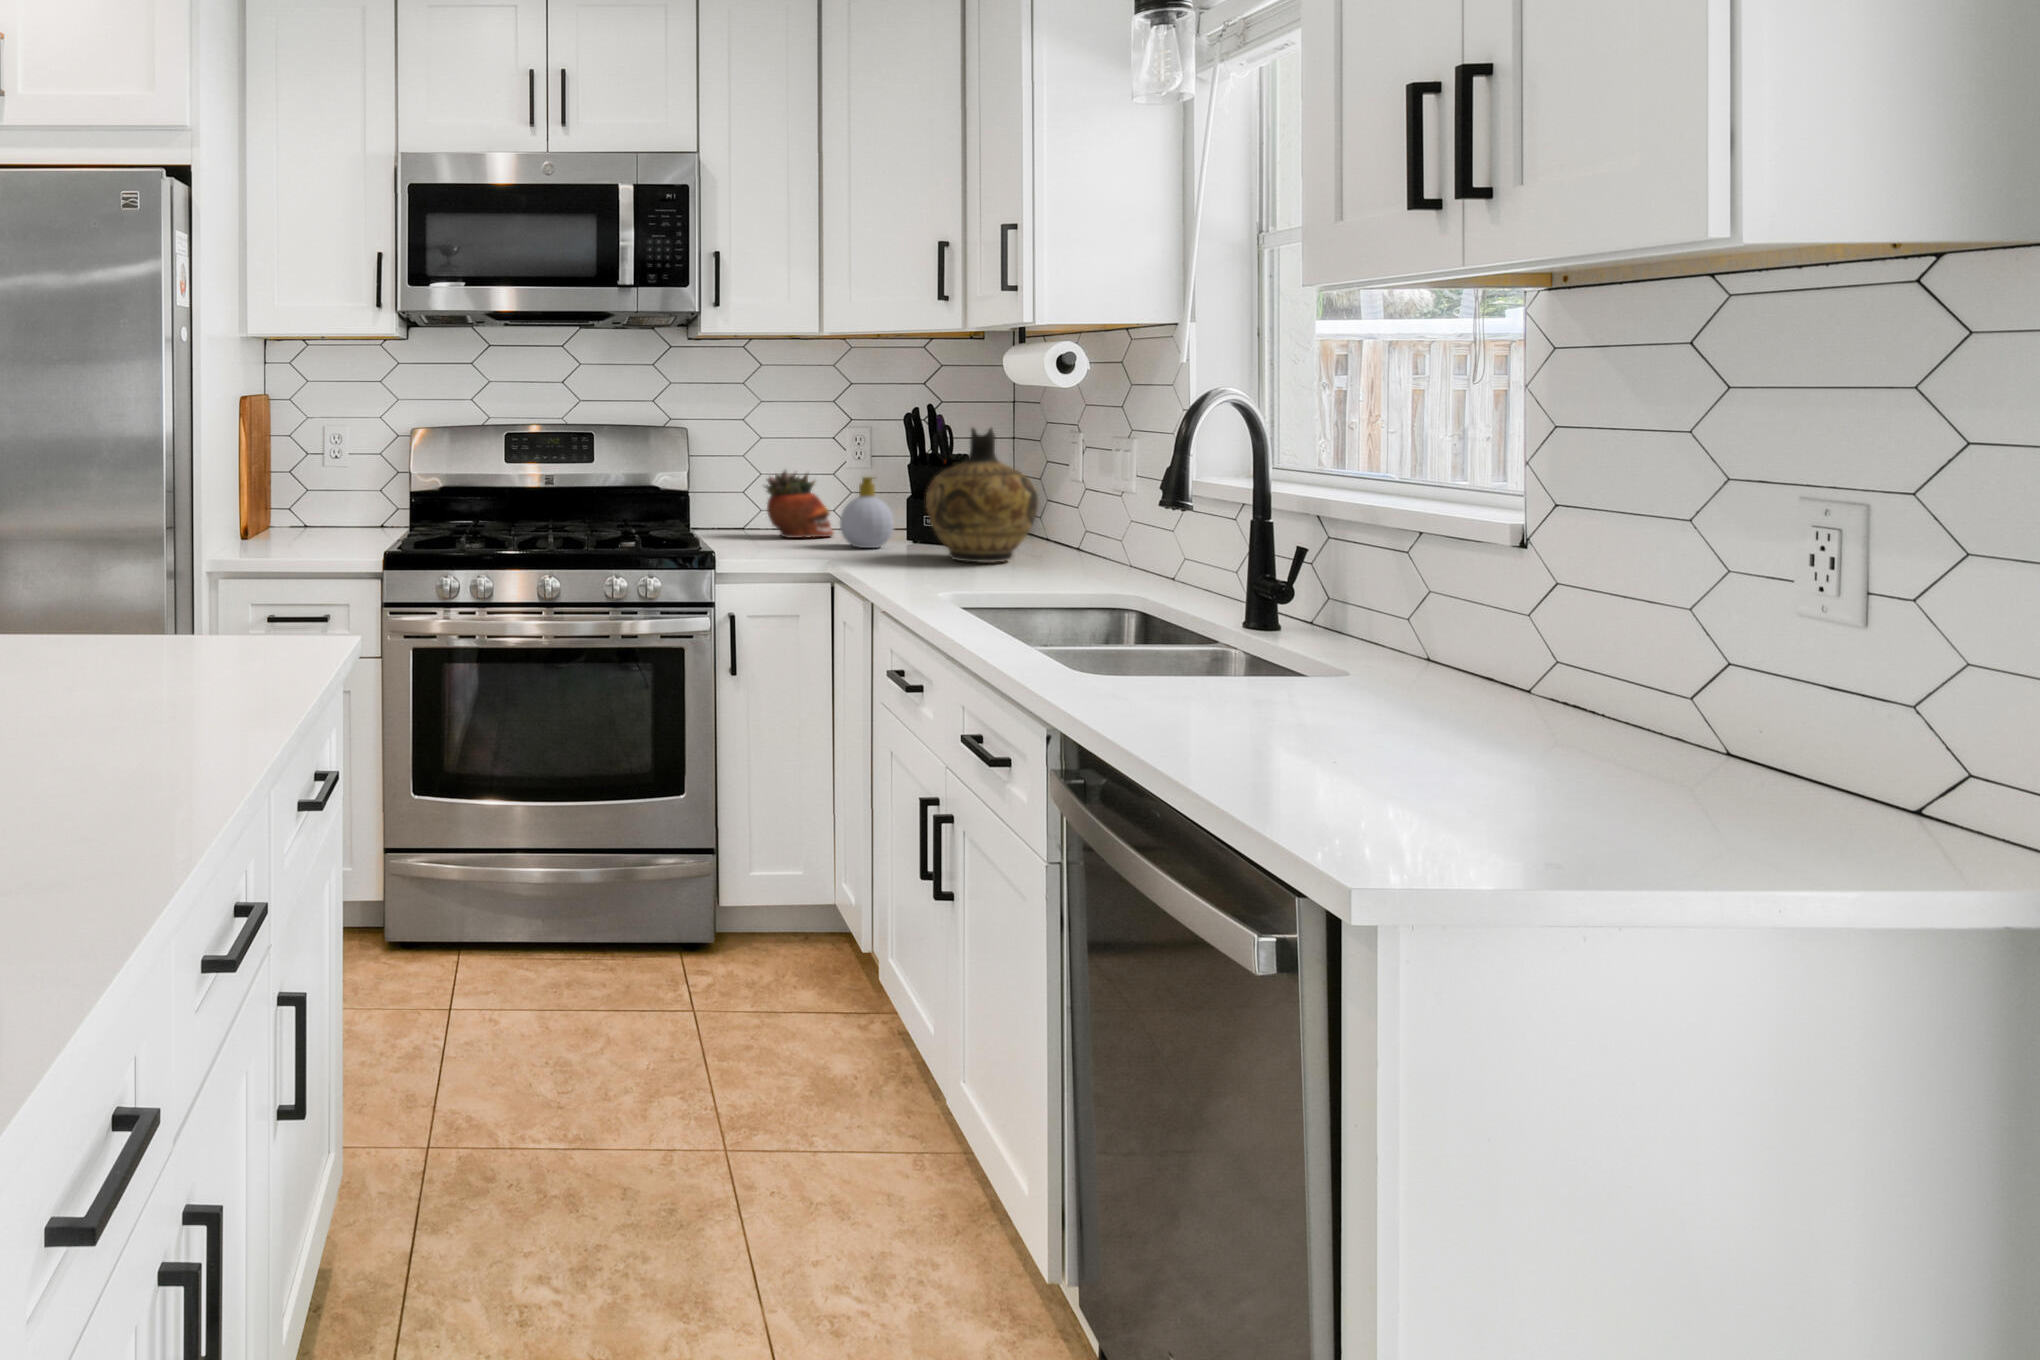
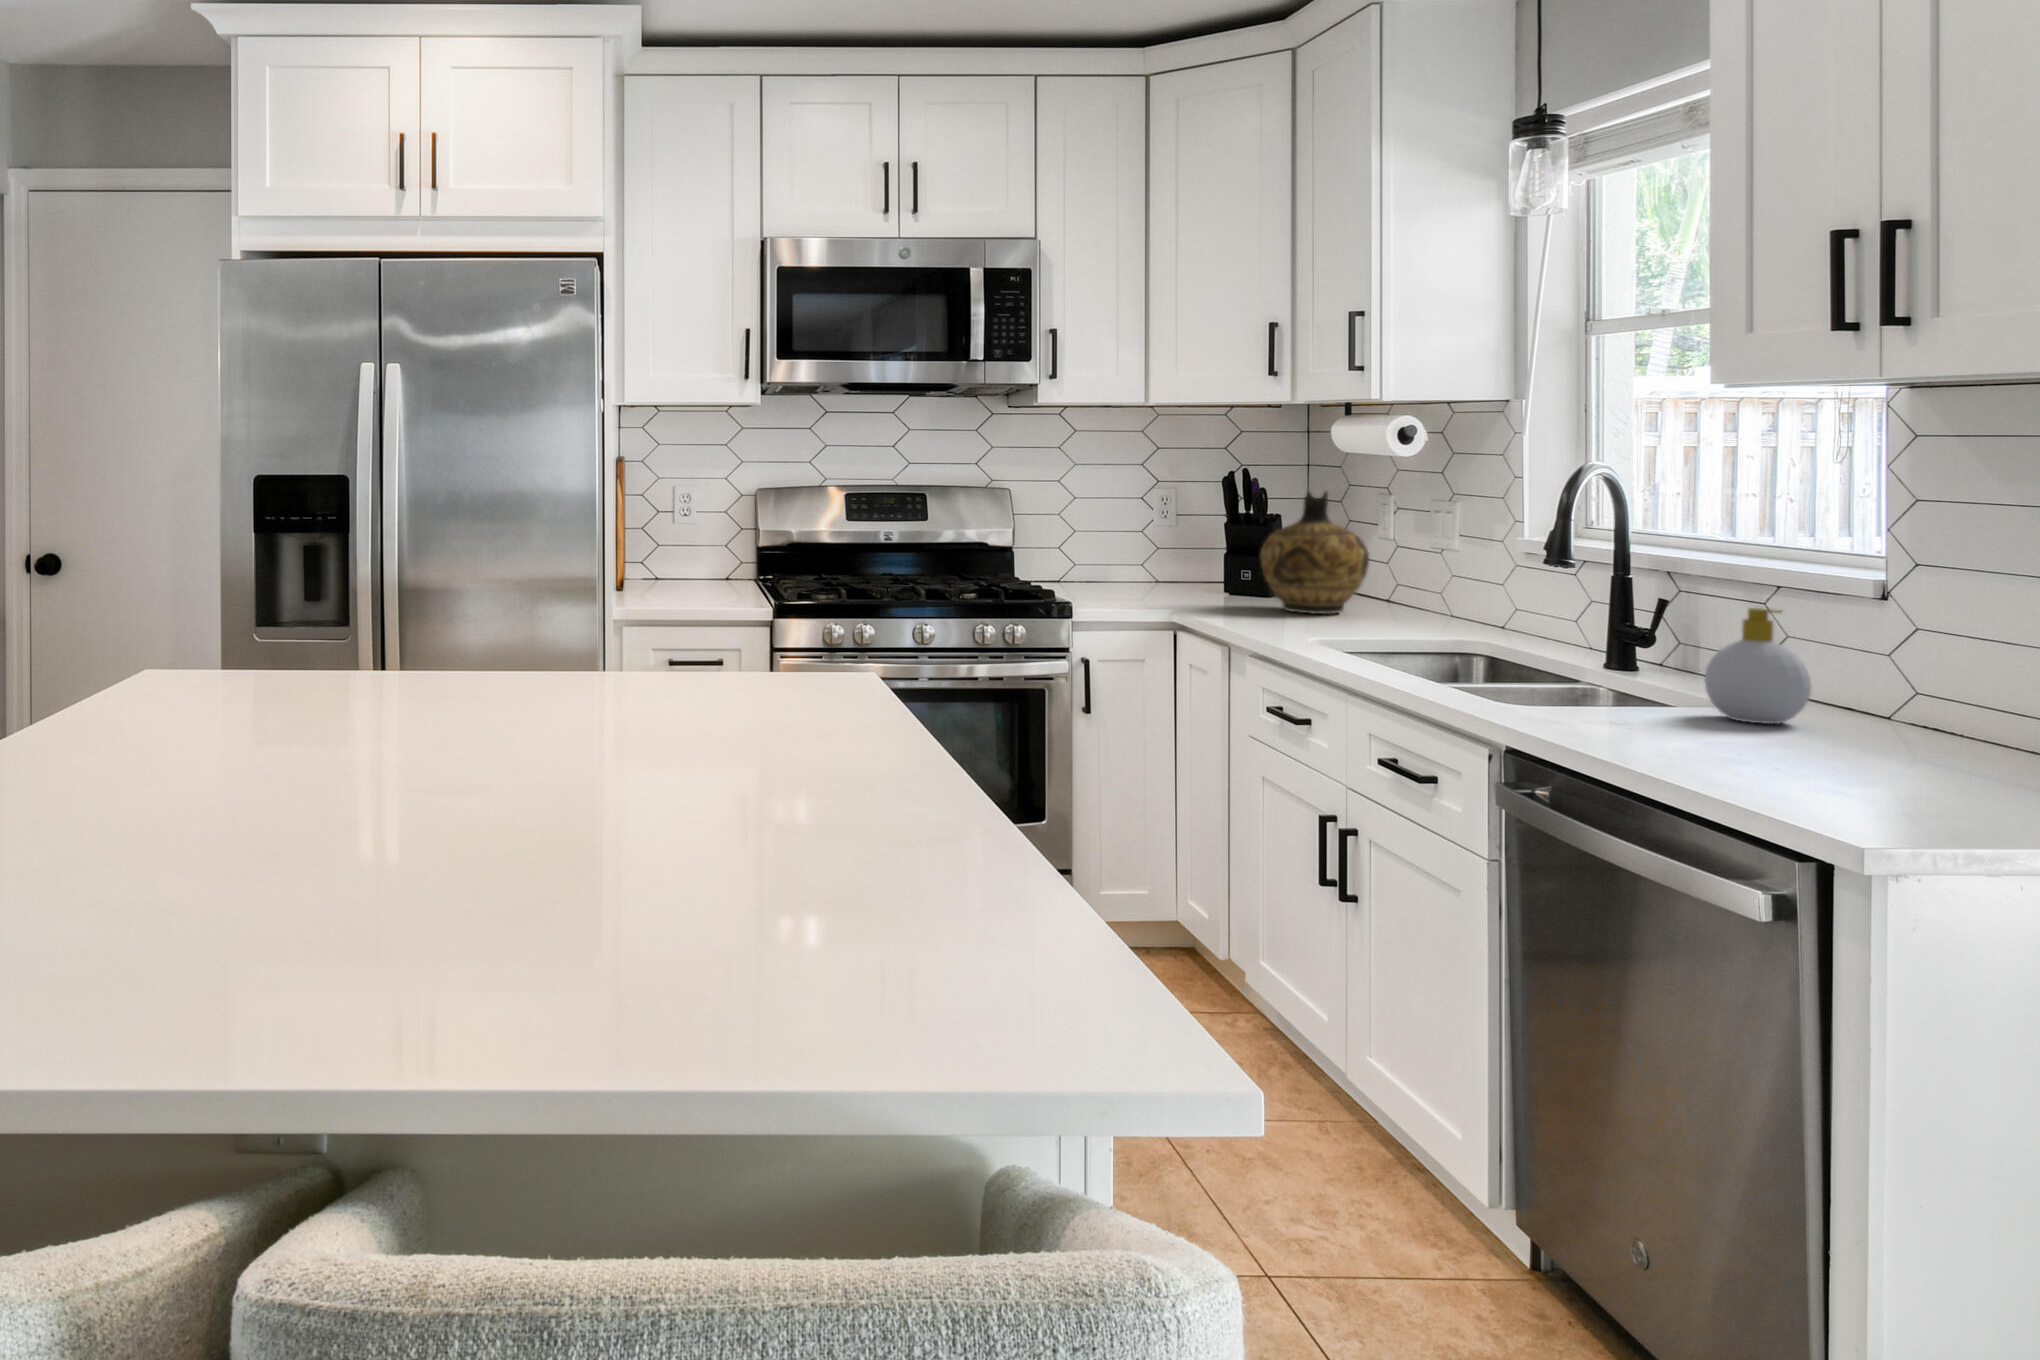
succulent planter: present [765,471,833,538] -> none [1082,527,1149,591]
soap bottle: present [840,477,894,548] -> present [1705,608,1811,724]

